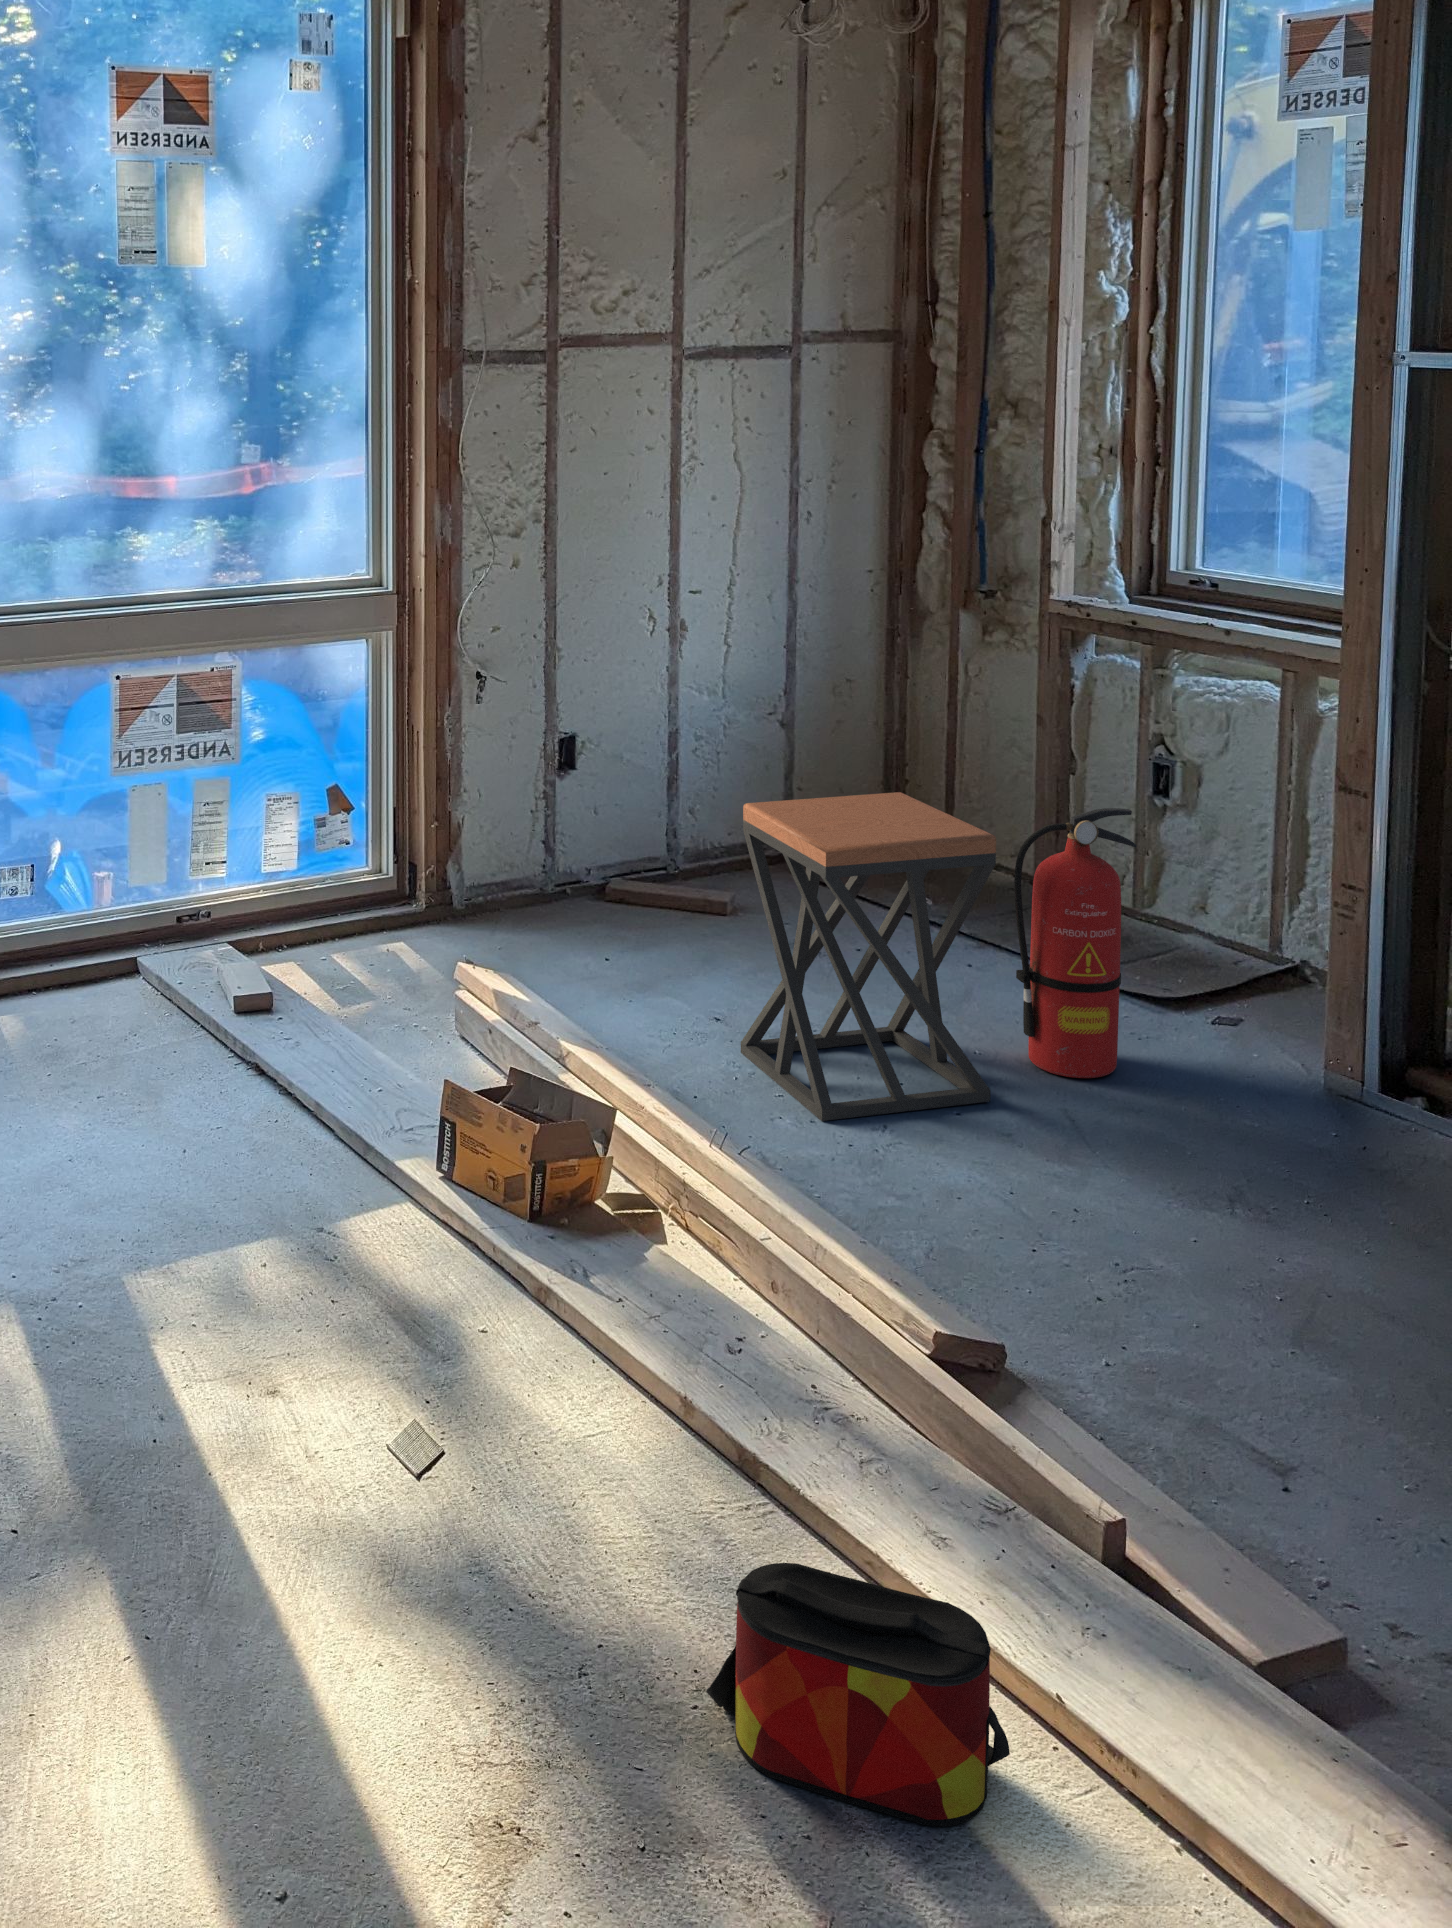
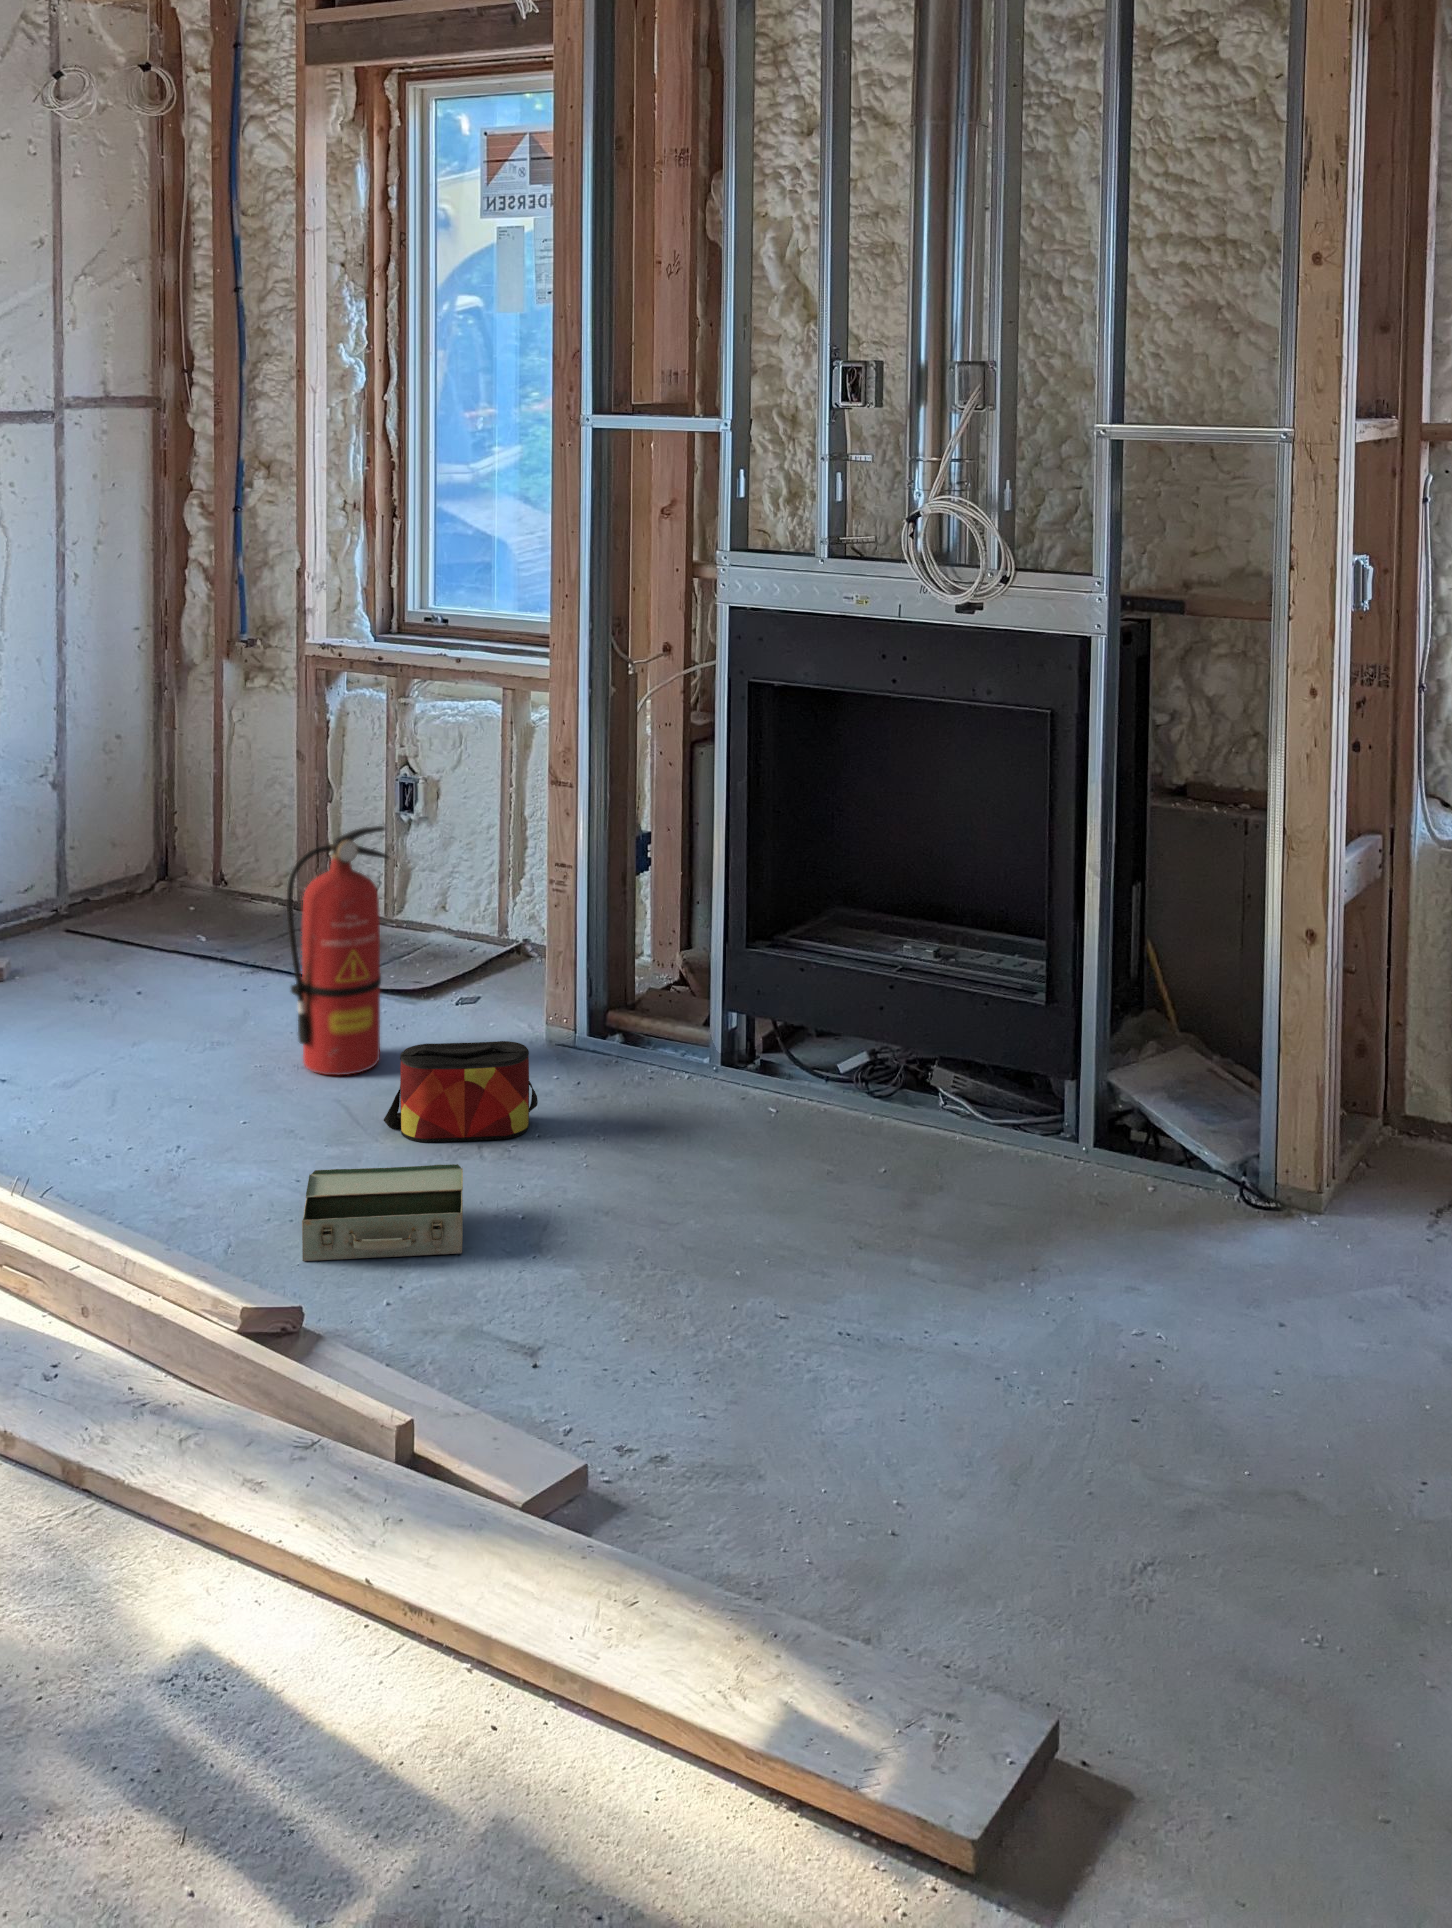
stool: present [741,792,996,1121] -> none [27,834,272,1156]
toolbox: none [1012,1185,1208,1320] -> present [302,1164,463,1261]
bag: present [706,1563,1010,1827] -> present [384,1041,538,1142]

